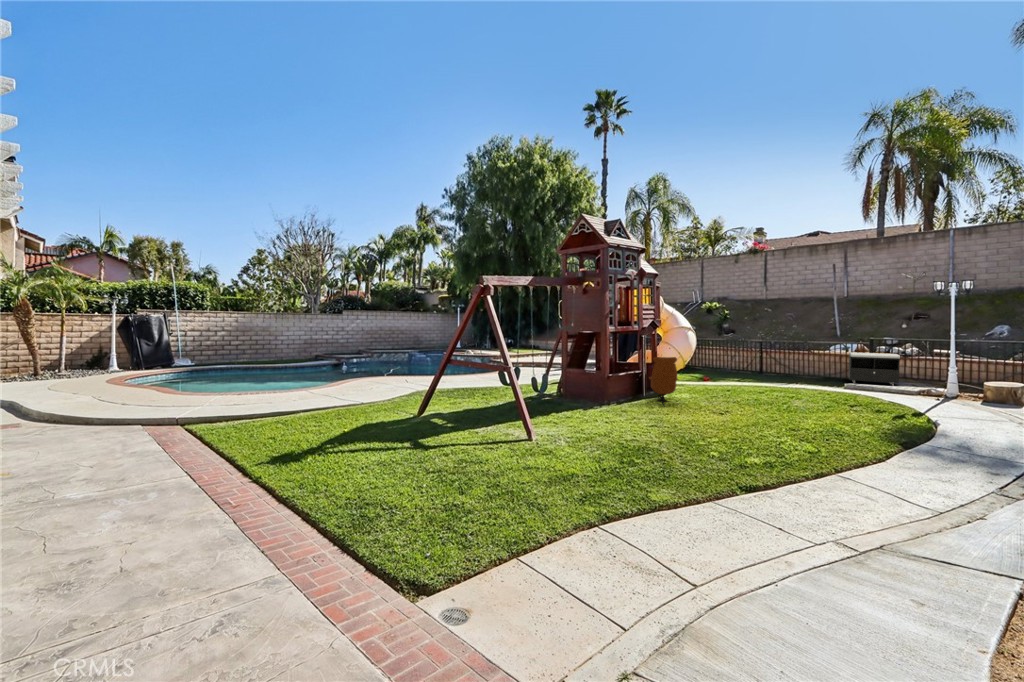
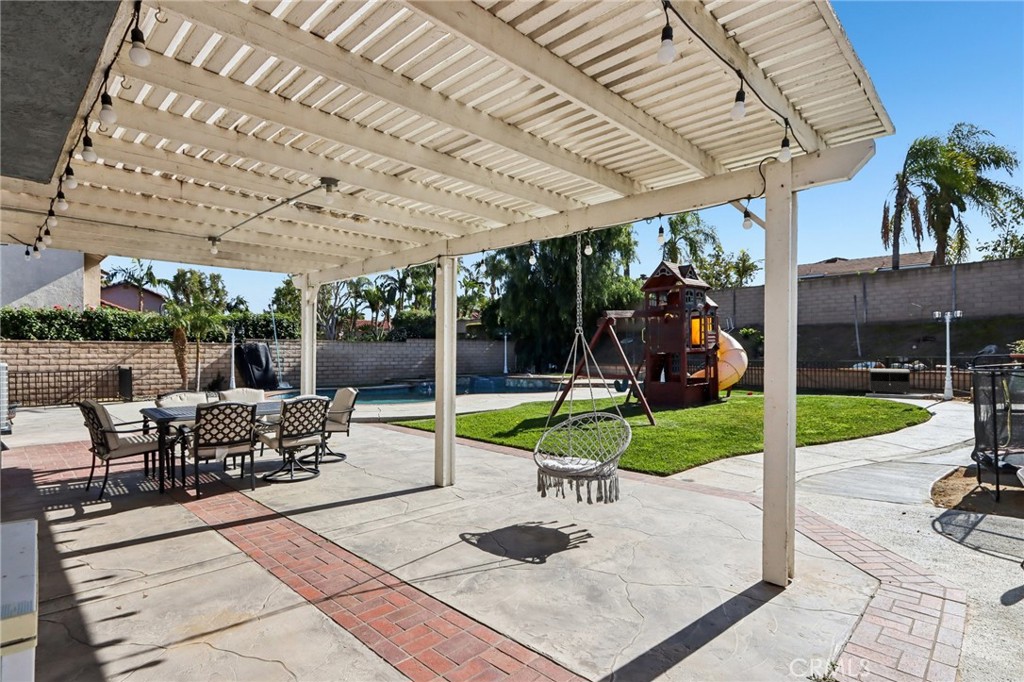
lounge chair: present [649,357,678,406] -> none [715,370,740,409]

